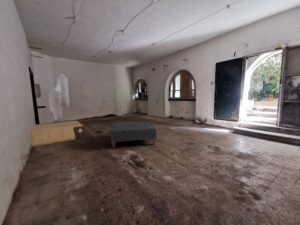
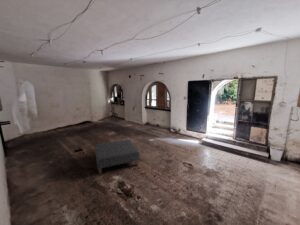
coffee table: present [30,121,83,147] -> none [4,140,64,181]

